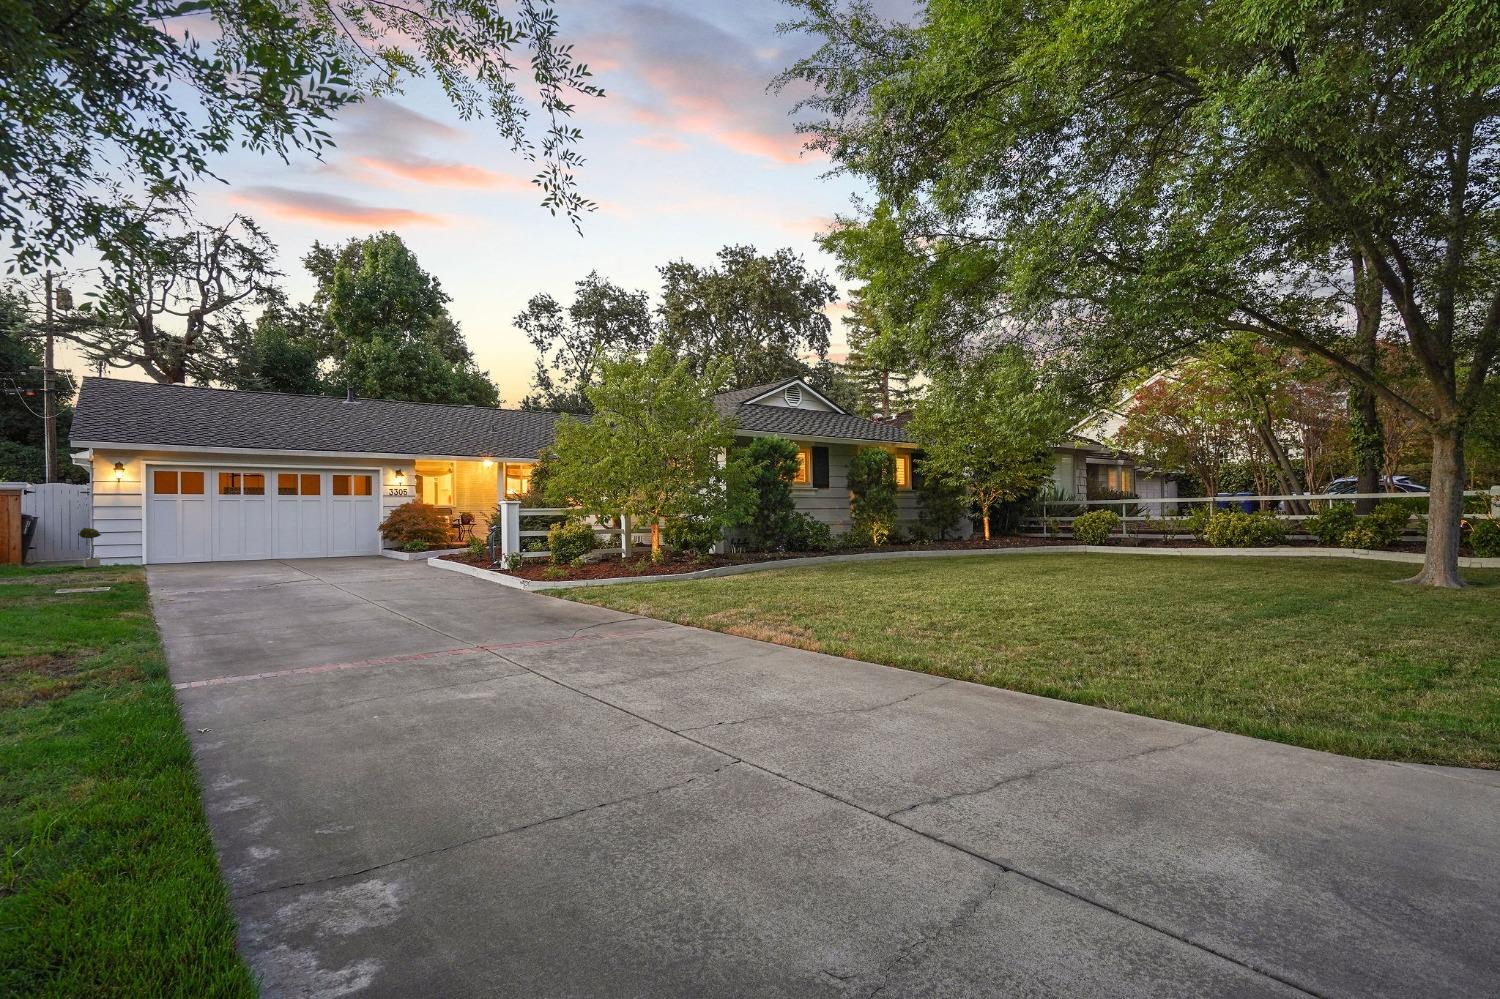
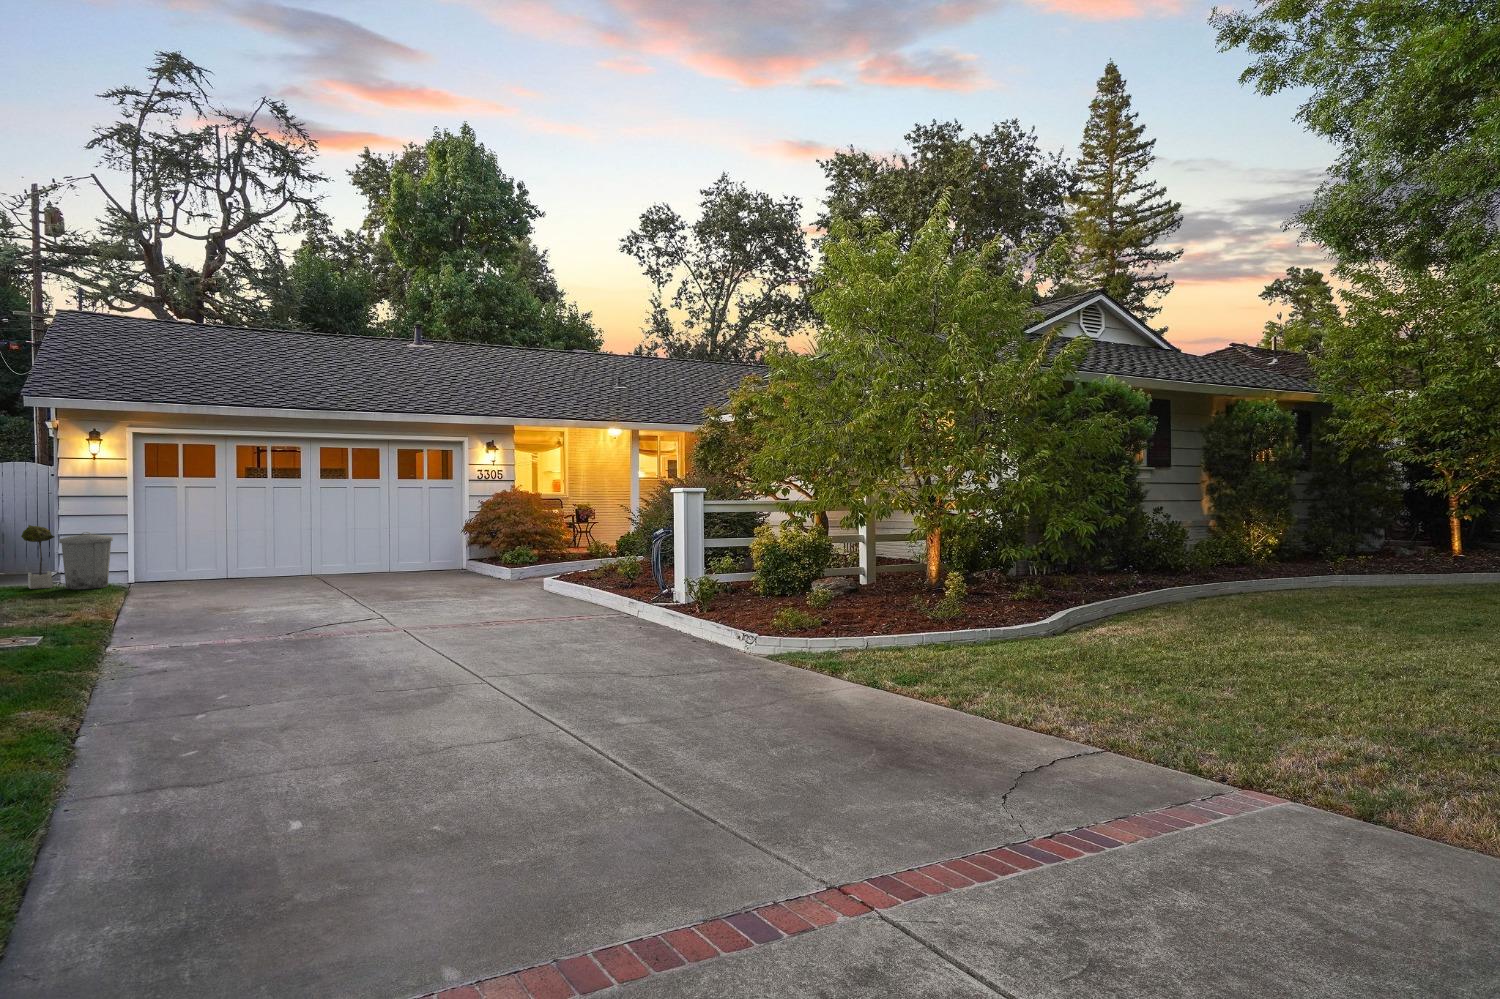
trash can: none [106,531,142,567] -> present [59,532,113,589]

